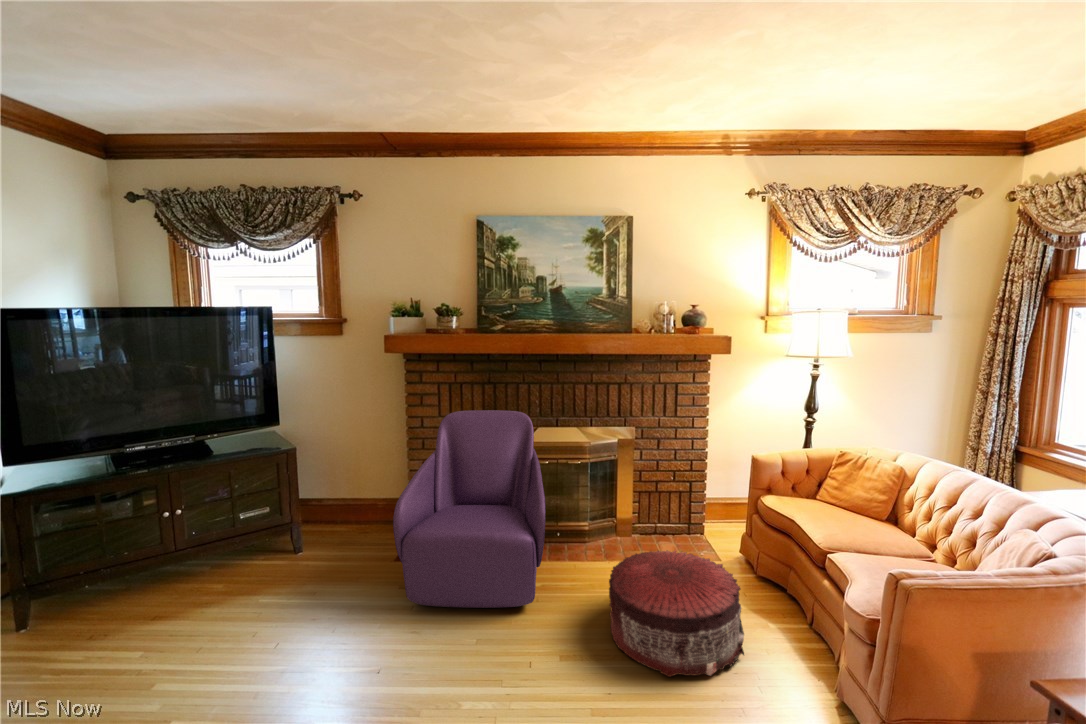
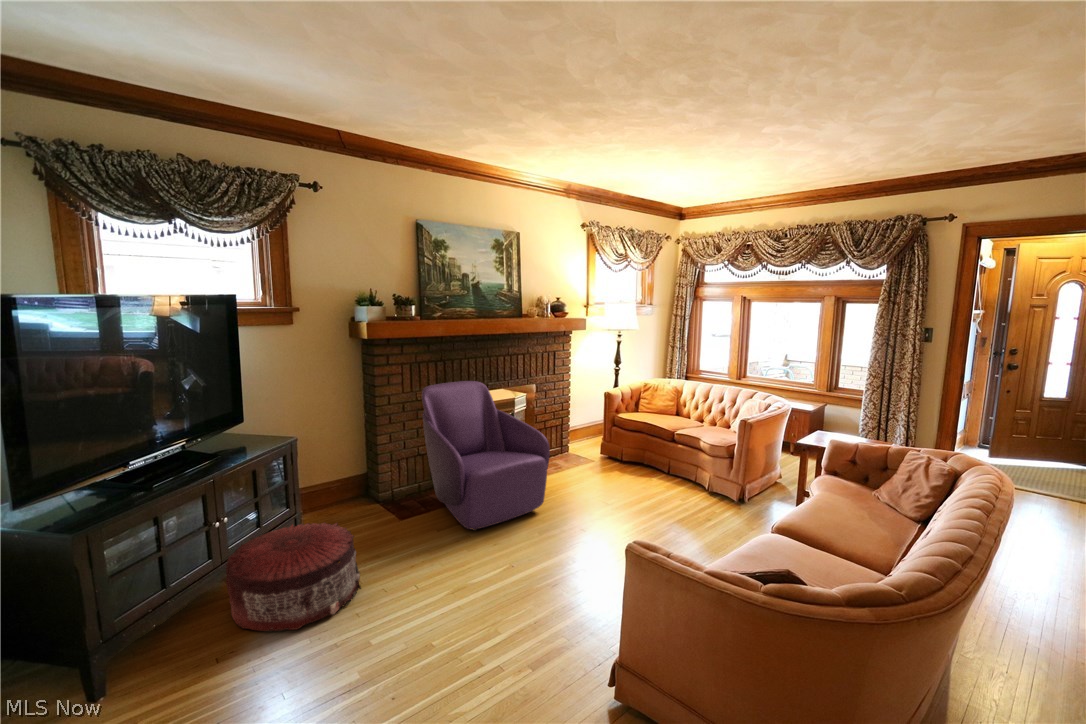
pouf: present [609,550,744,677] -> present [226,522,361,631]

